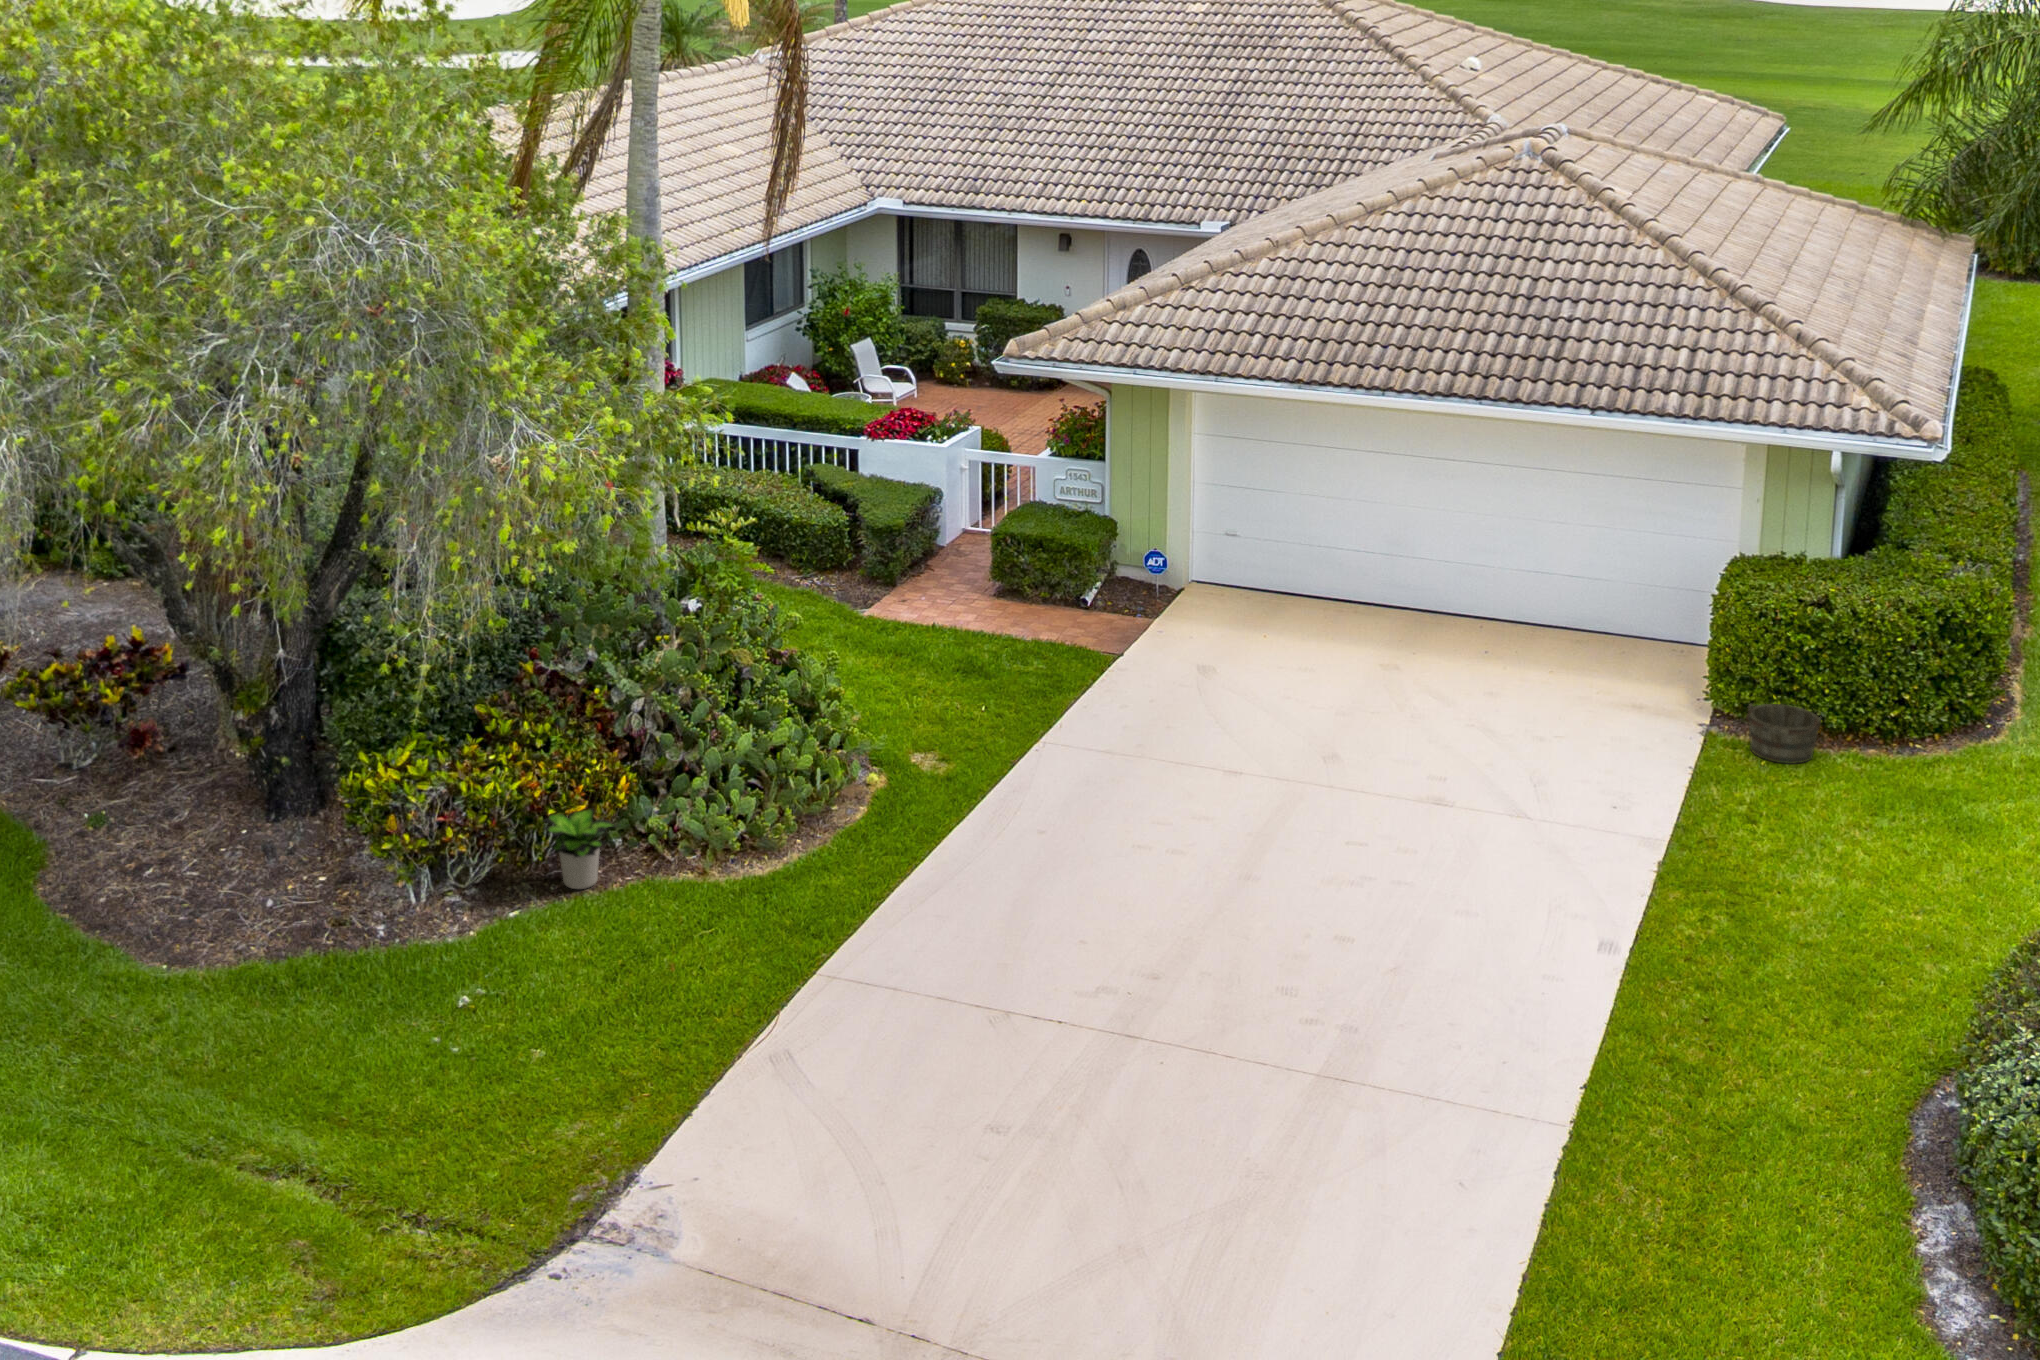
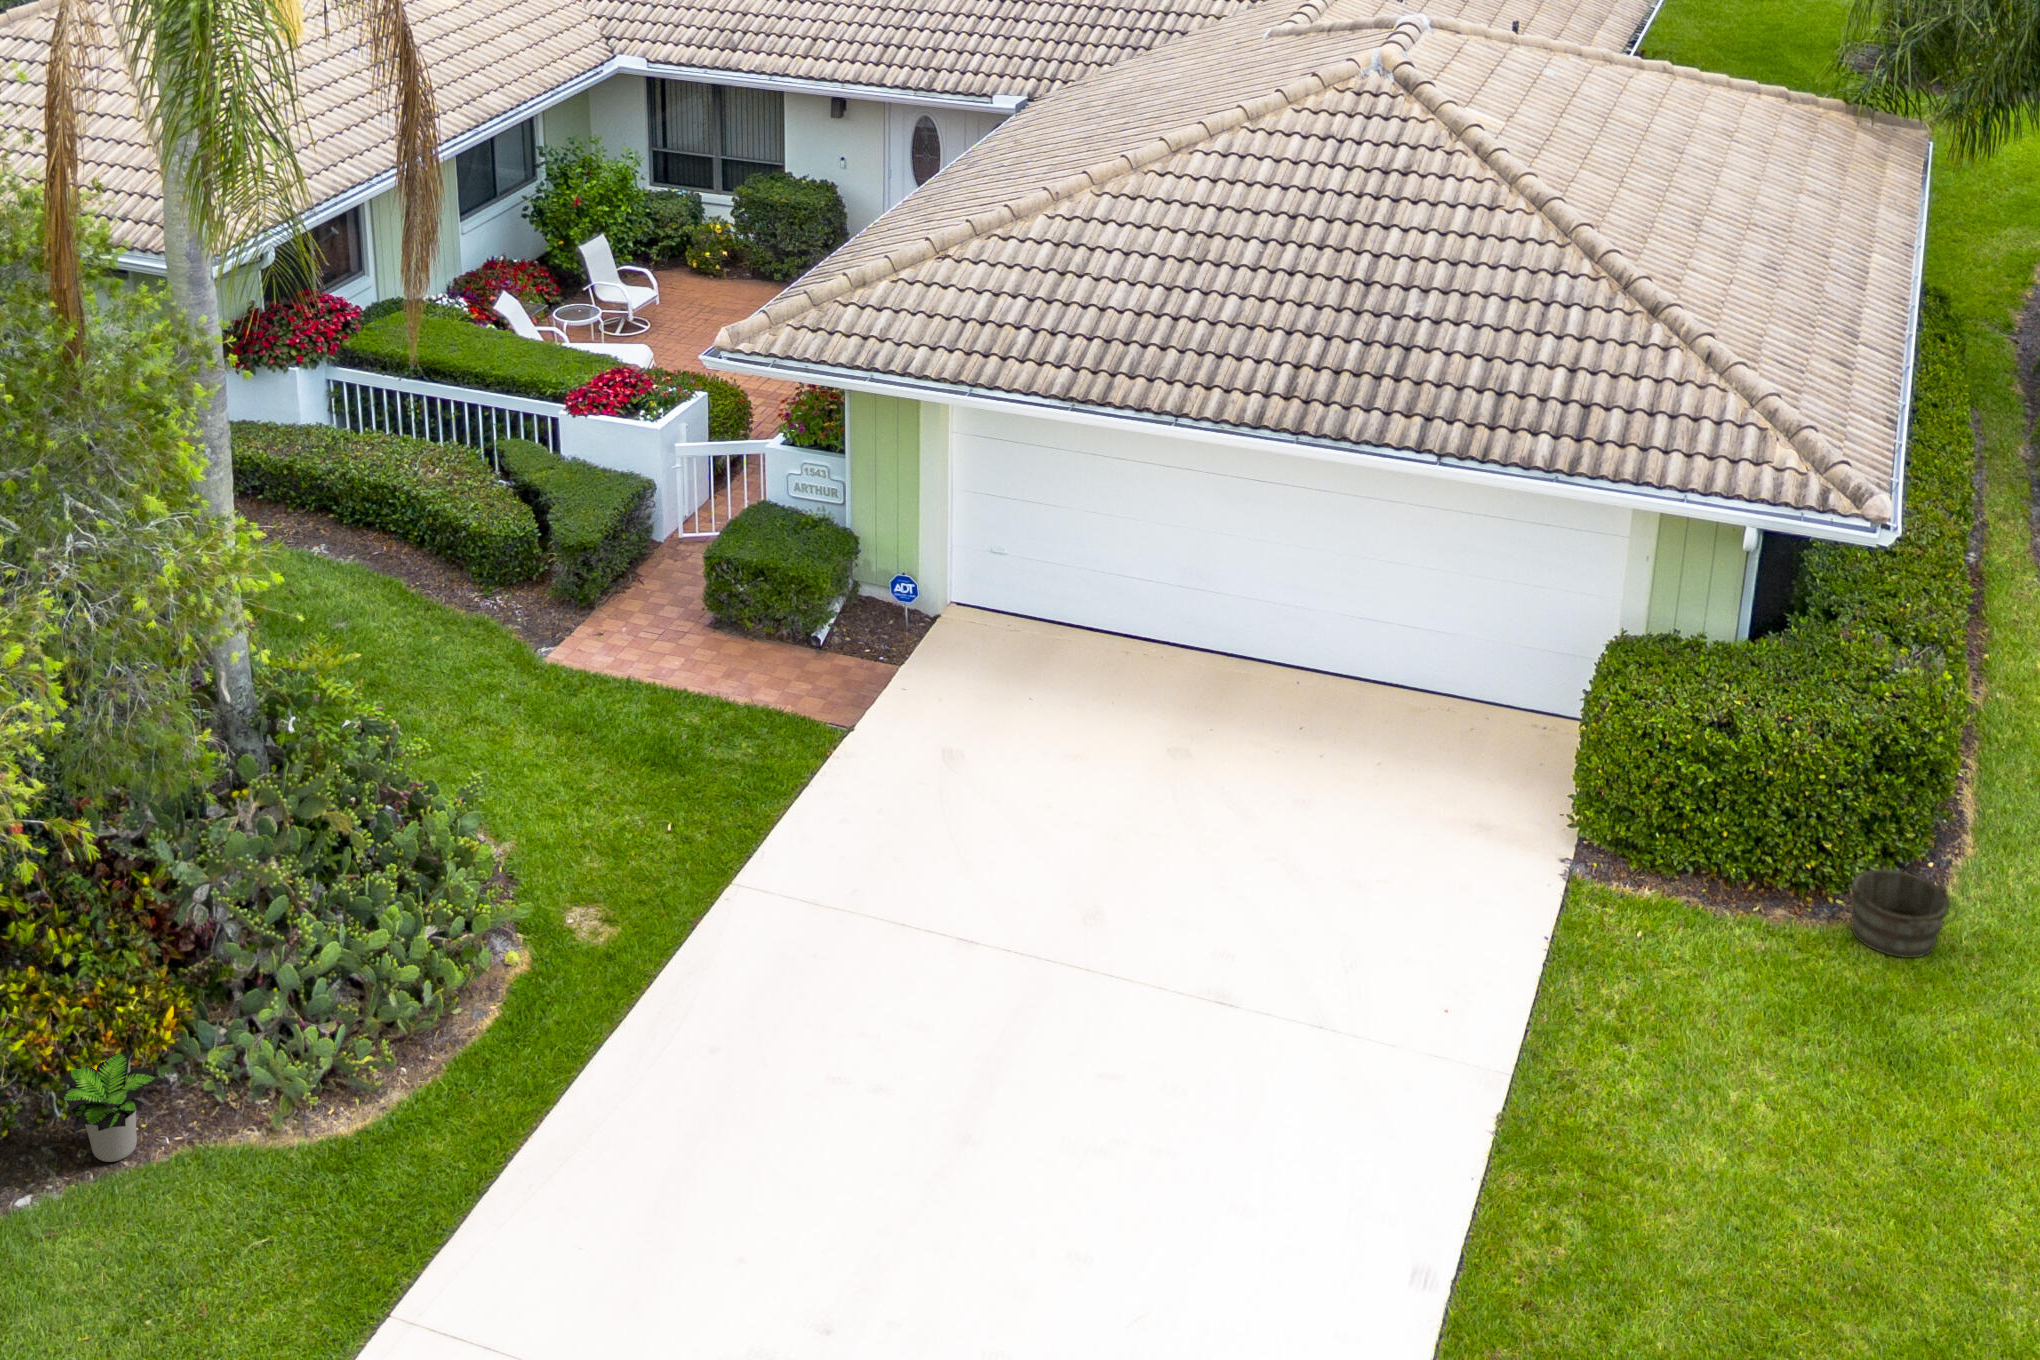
bucket: present [1747,704,1821,764] -> present [1851,869,1957,958]

